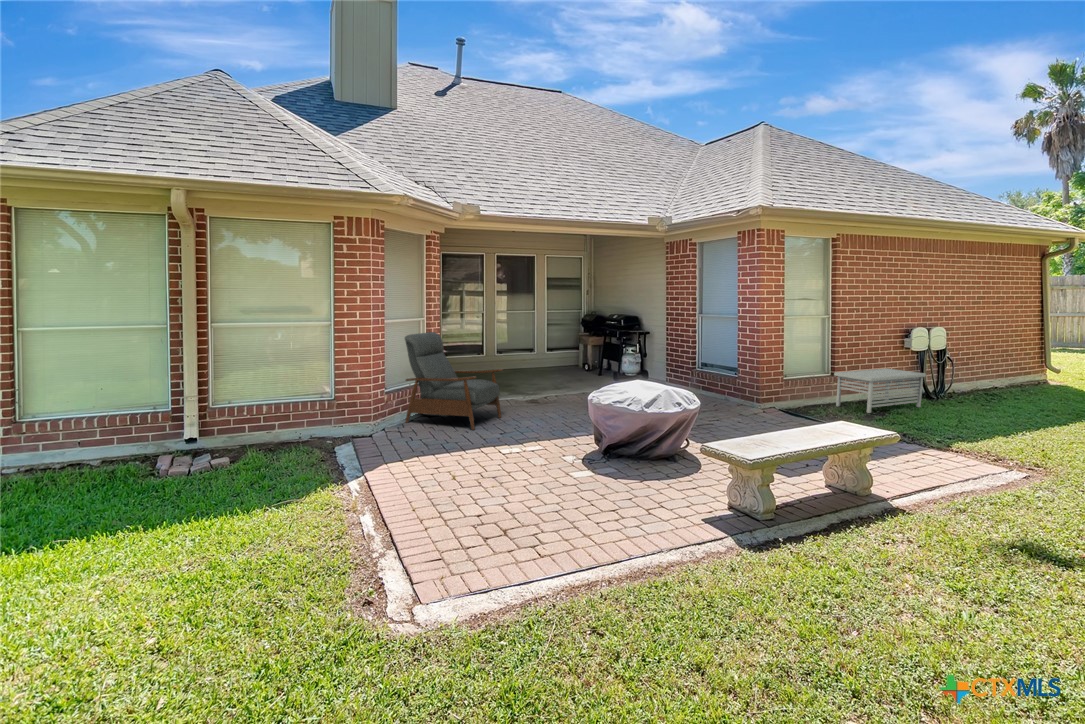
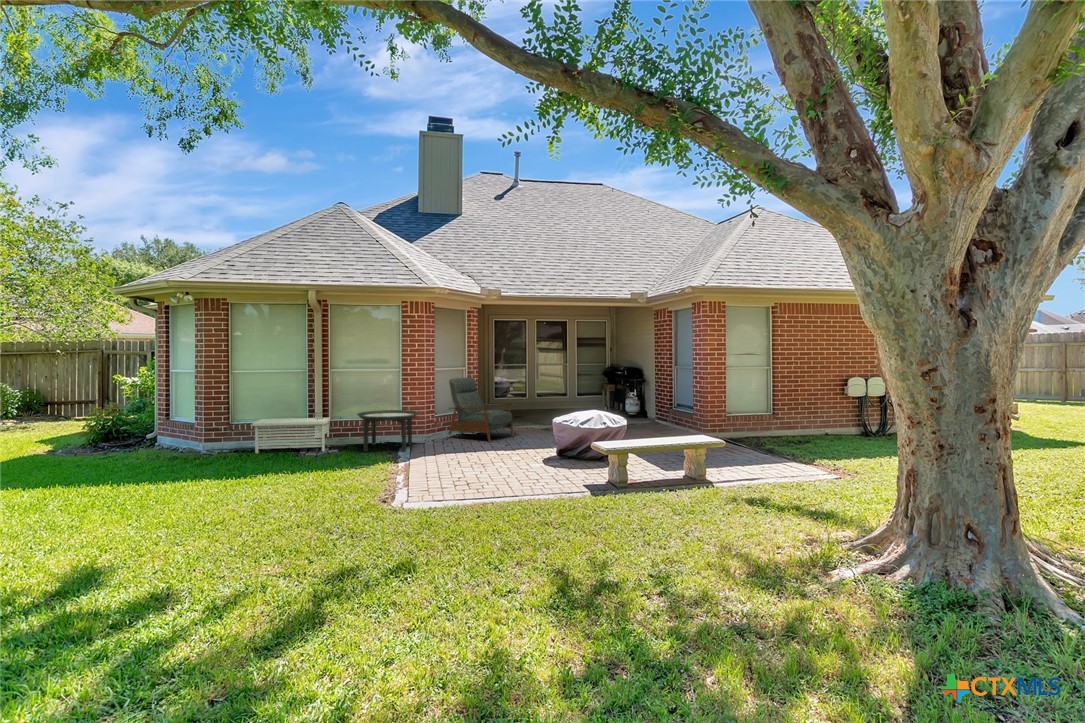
storage bench: present [834,368,926,413] -> present [252,418,330,453]
round table: none [260,387,367,463] -> present [357,410,419,452]

